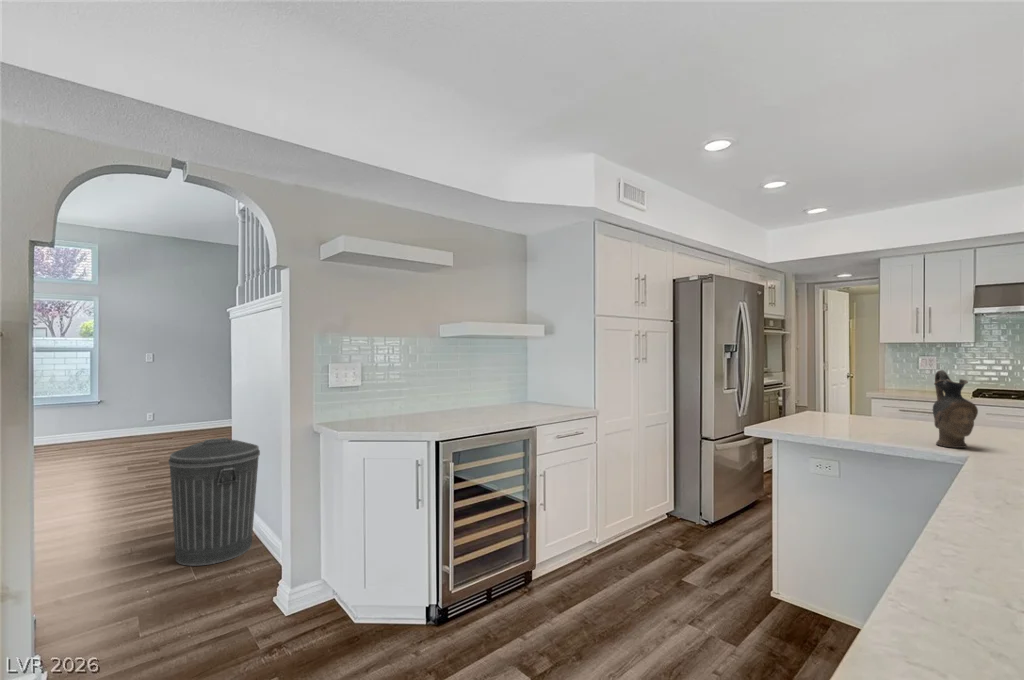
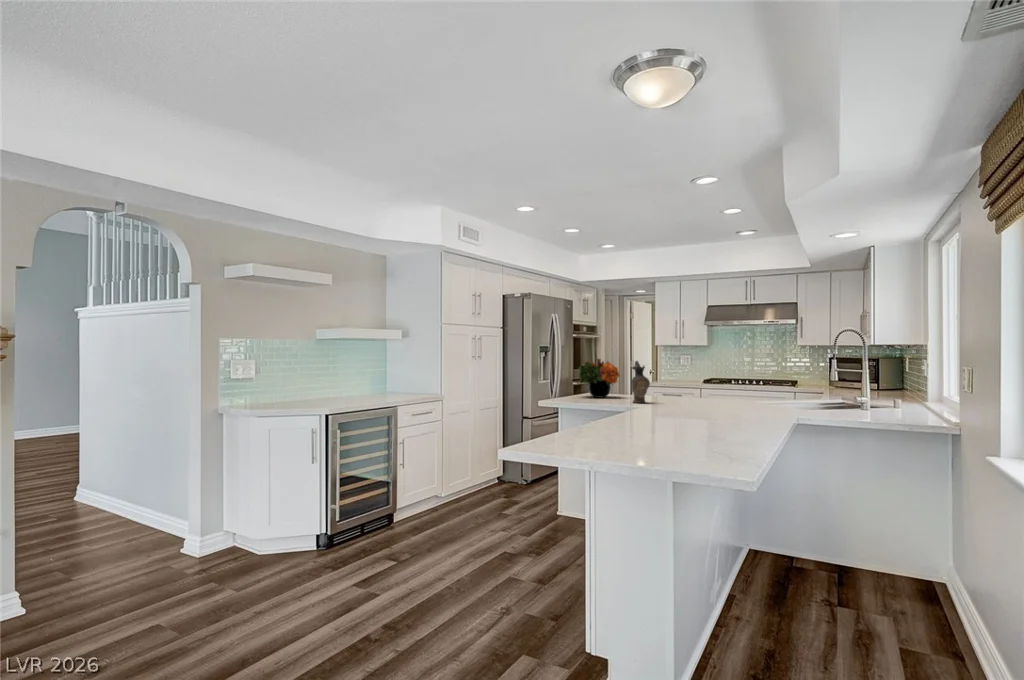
flower arrangement: none [806,364,889,427] -> present [578,359,621,398]
trash can: present [169,438,260,566] -> none [54,428,141,540]

